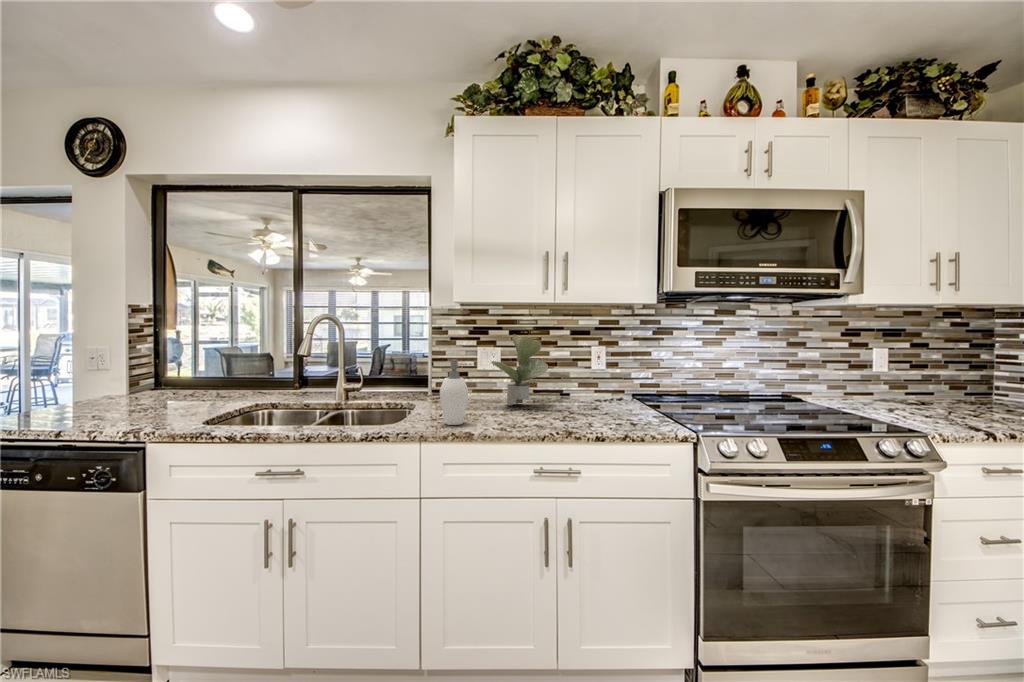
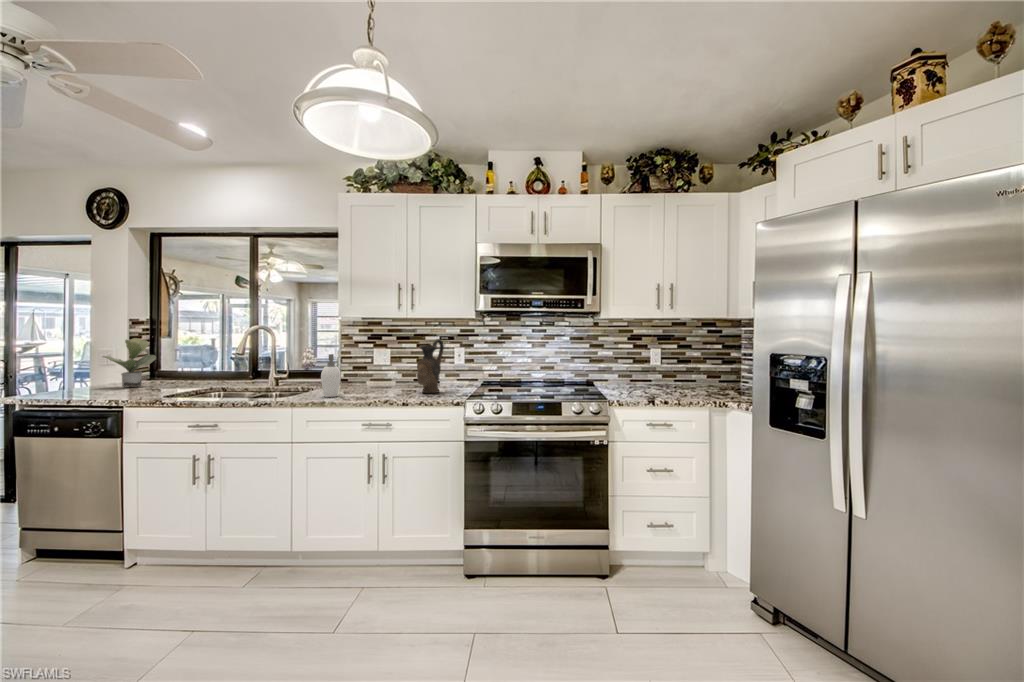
potted plant: present [491,335,548,405] -> present [105,338,156,387]
ceramic pitcher: none [571,336,606,417] -> present [417,339,444,393]

